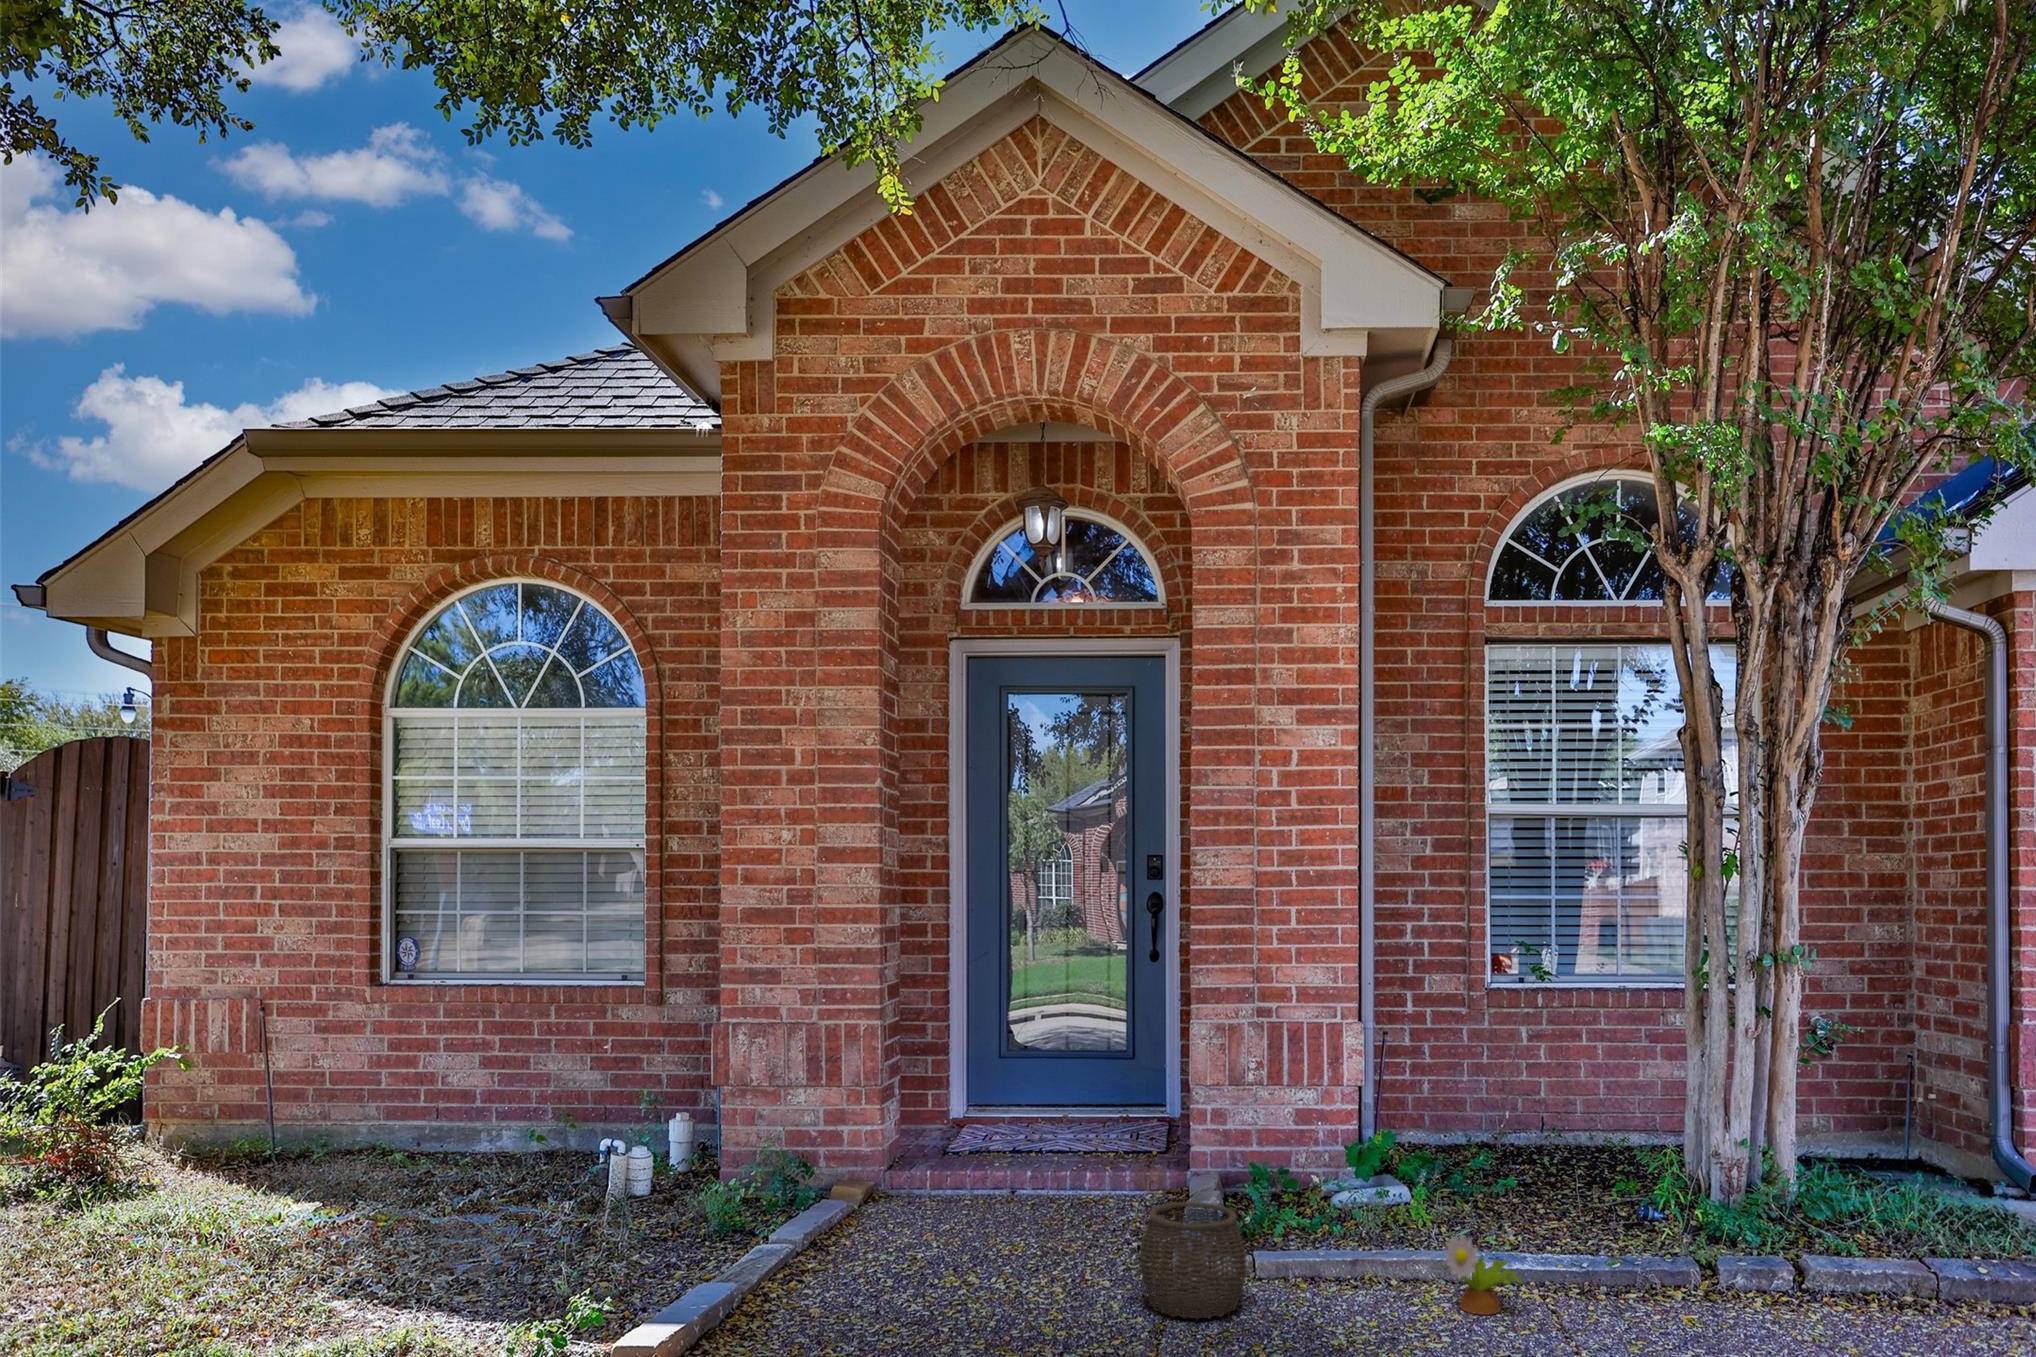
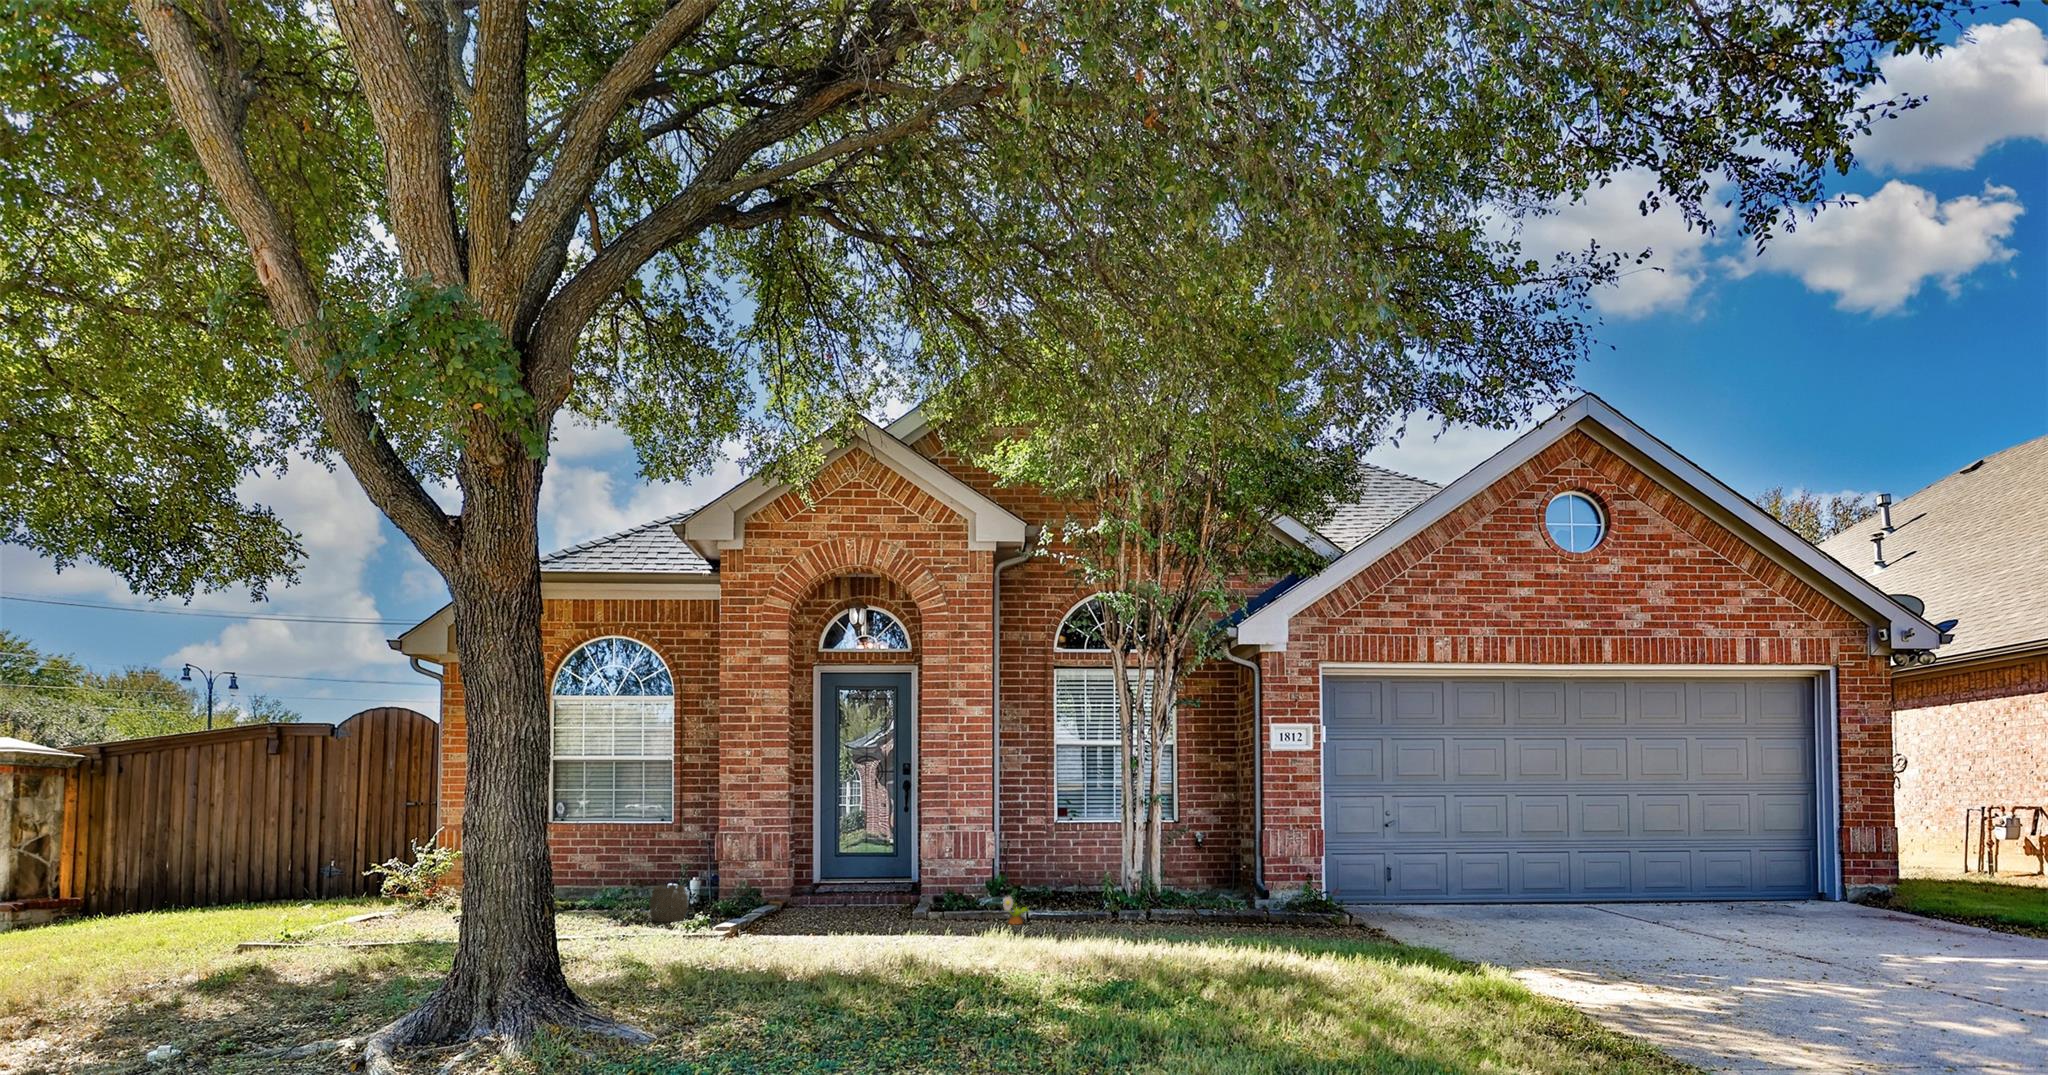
woven basket: present [1140,1202,1247,1319] -> present [650,885,689,922]

